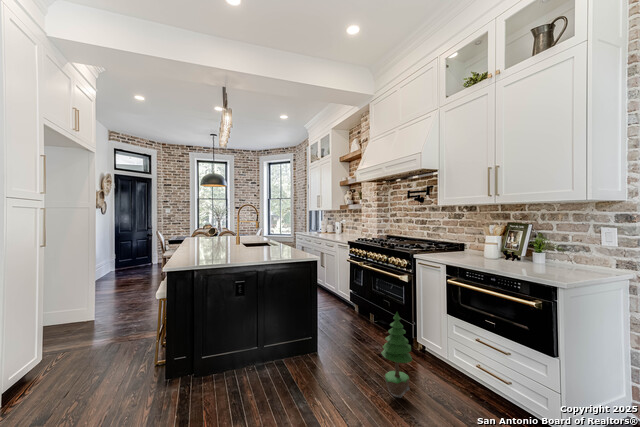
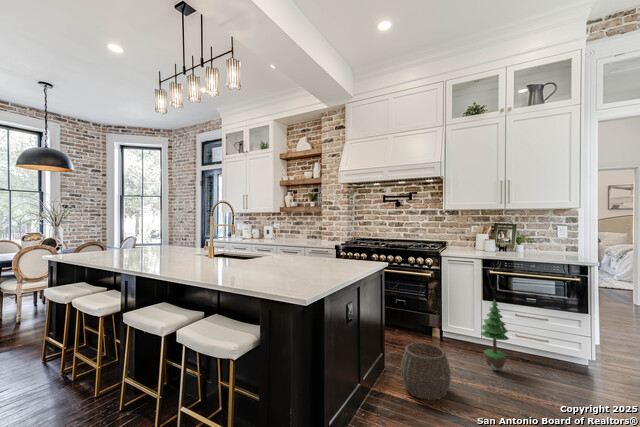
woven basket: none [272,335,319,392] -> present [401,342,451,400]

